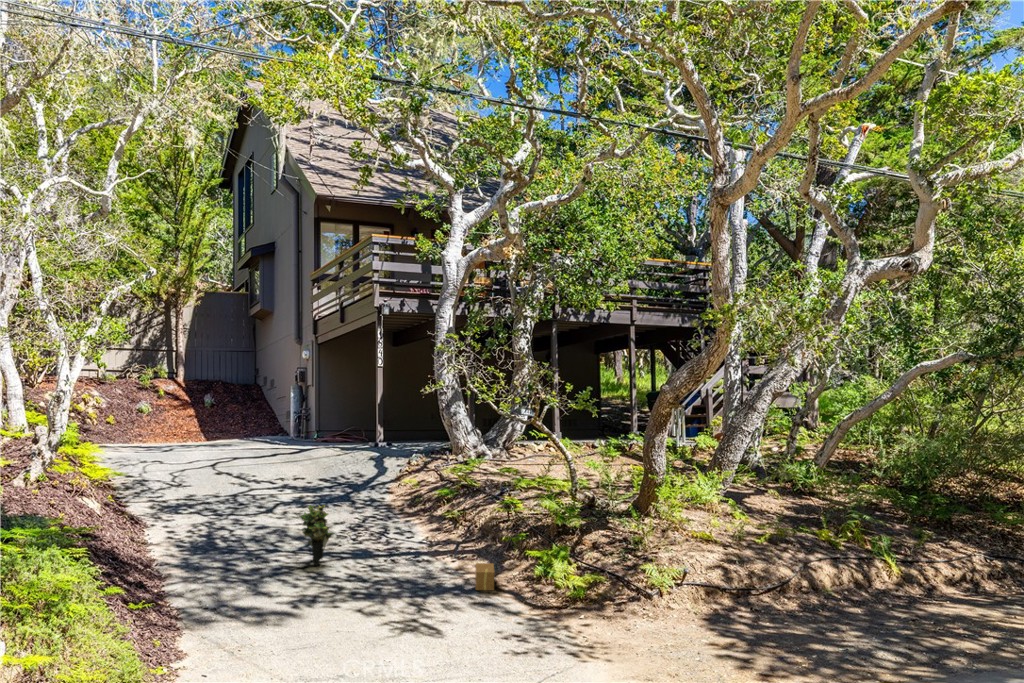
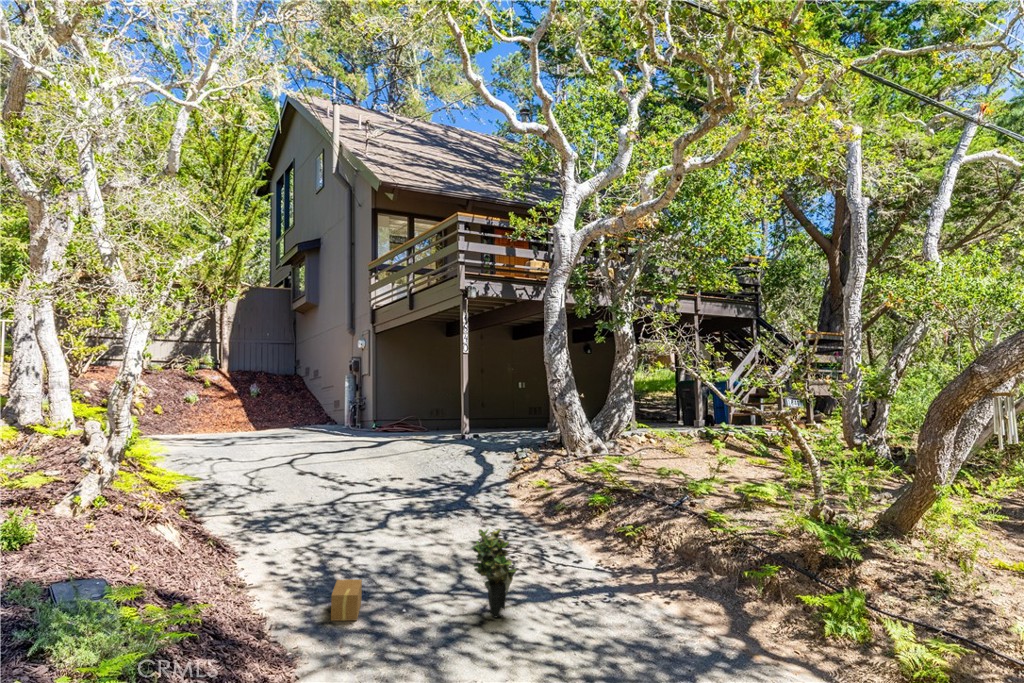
cardboard box: present [475,563,495,590] -> present [331,579,362,621]

